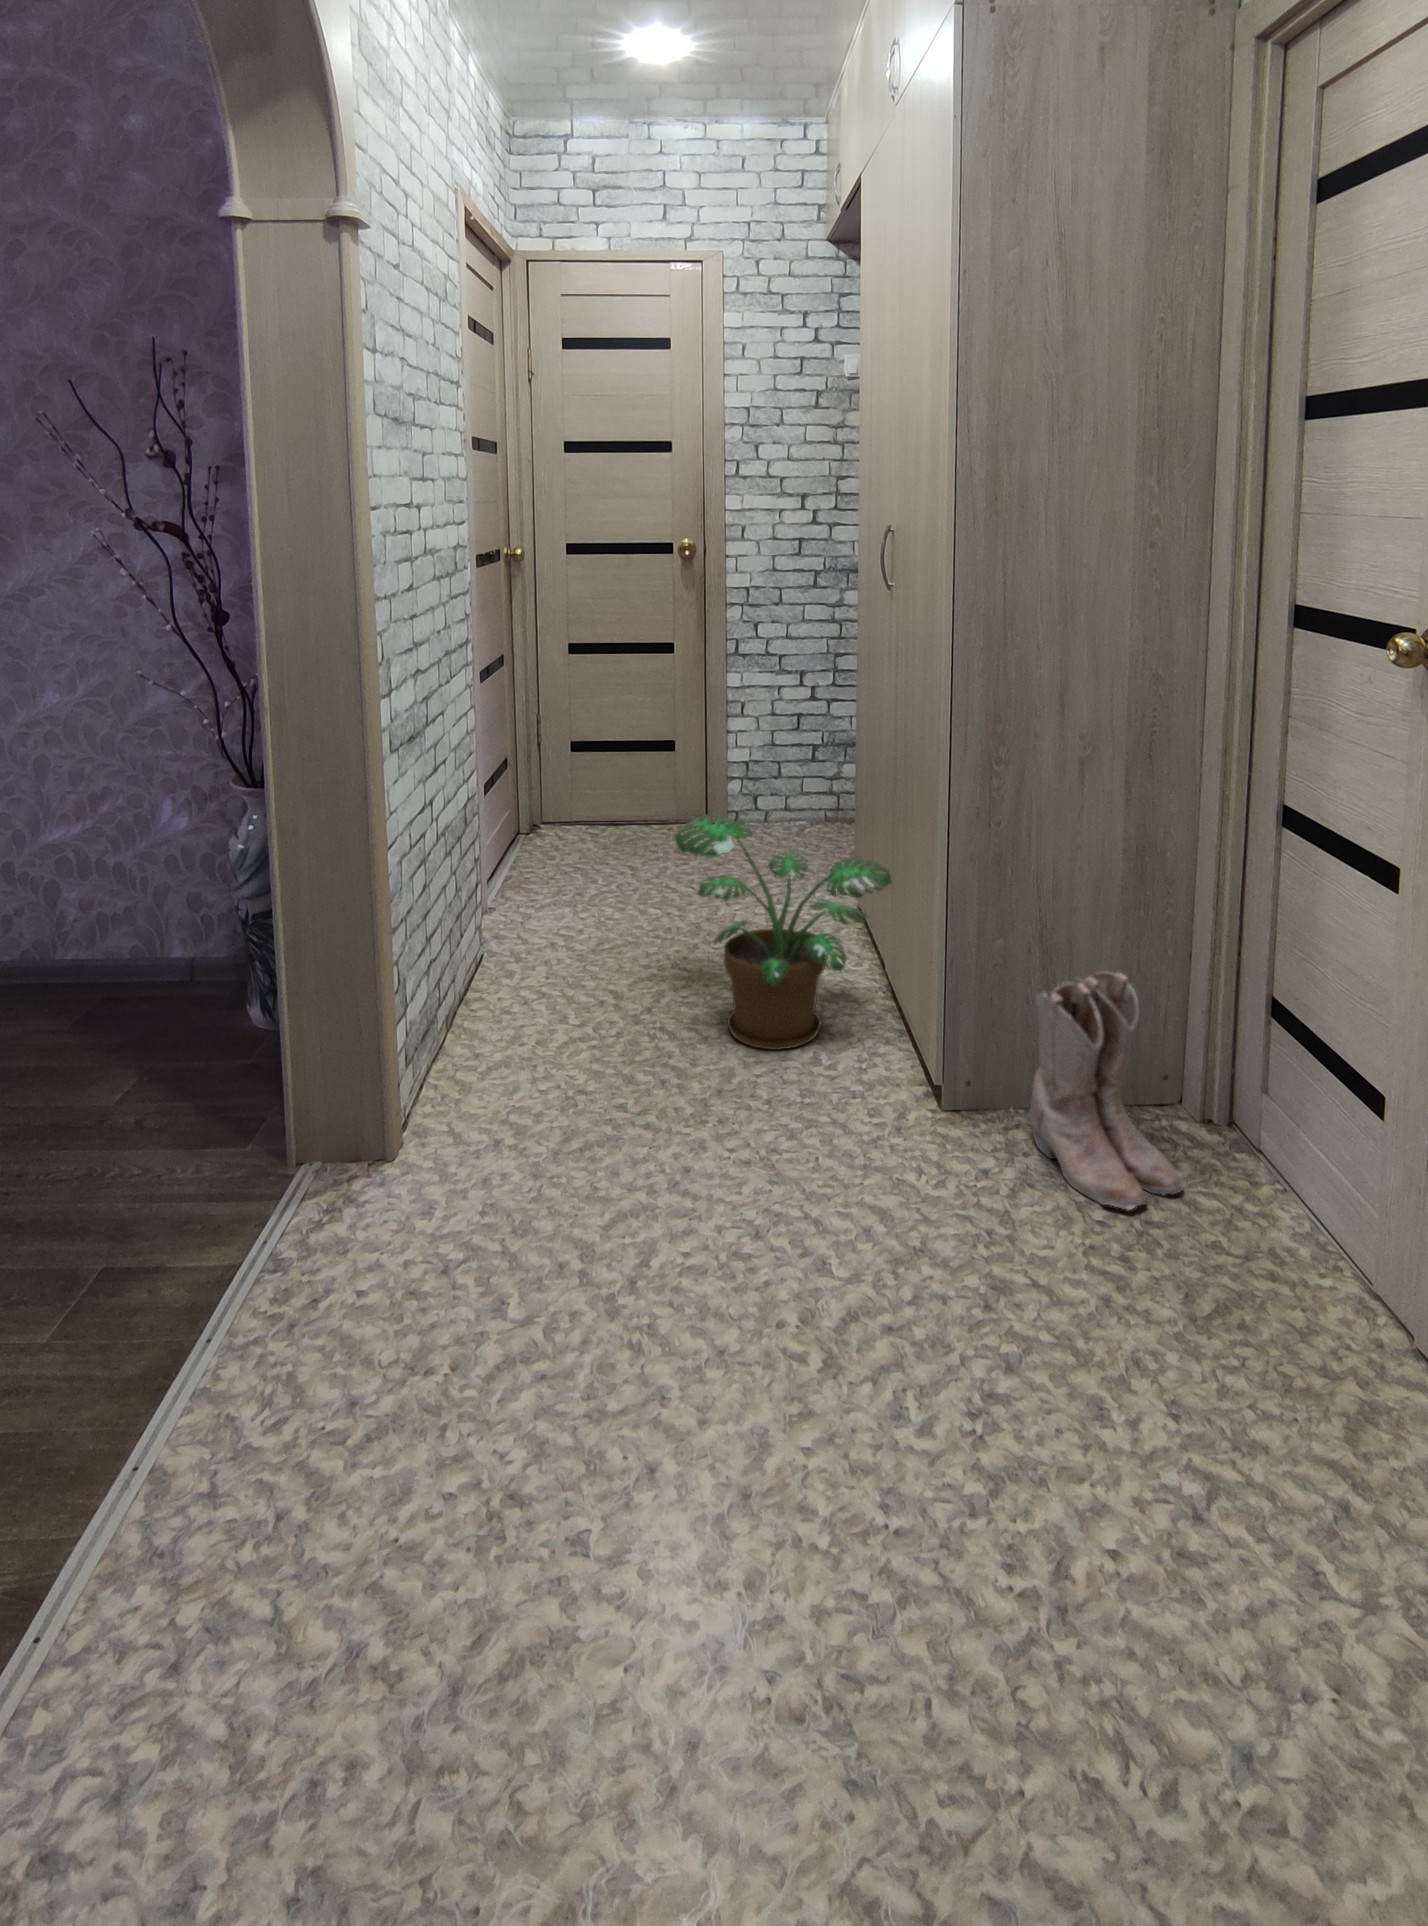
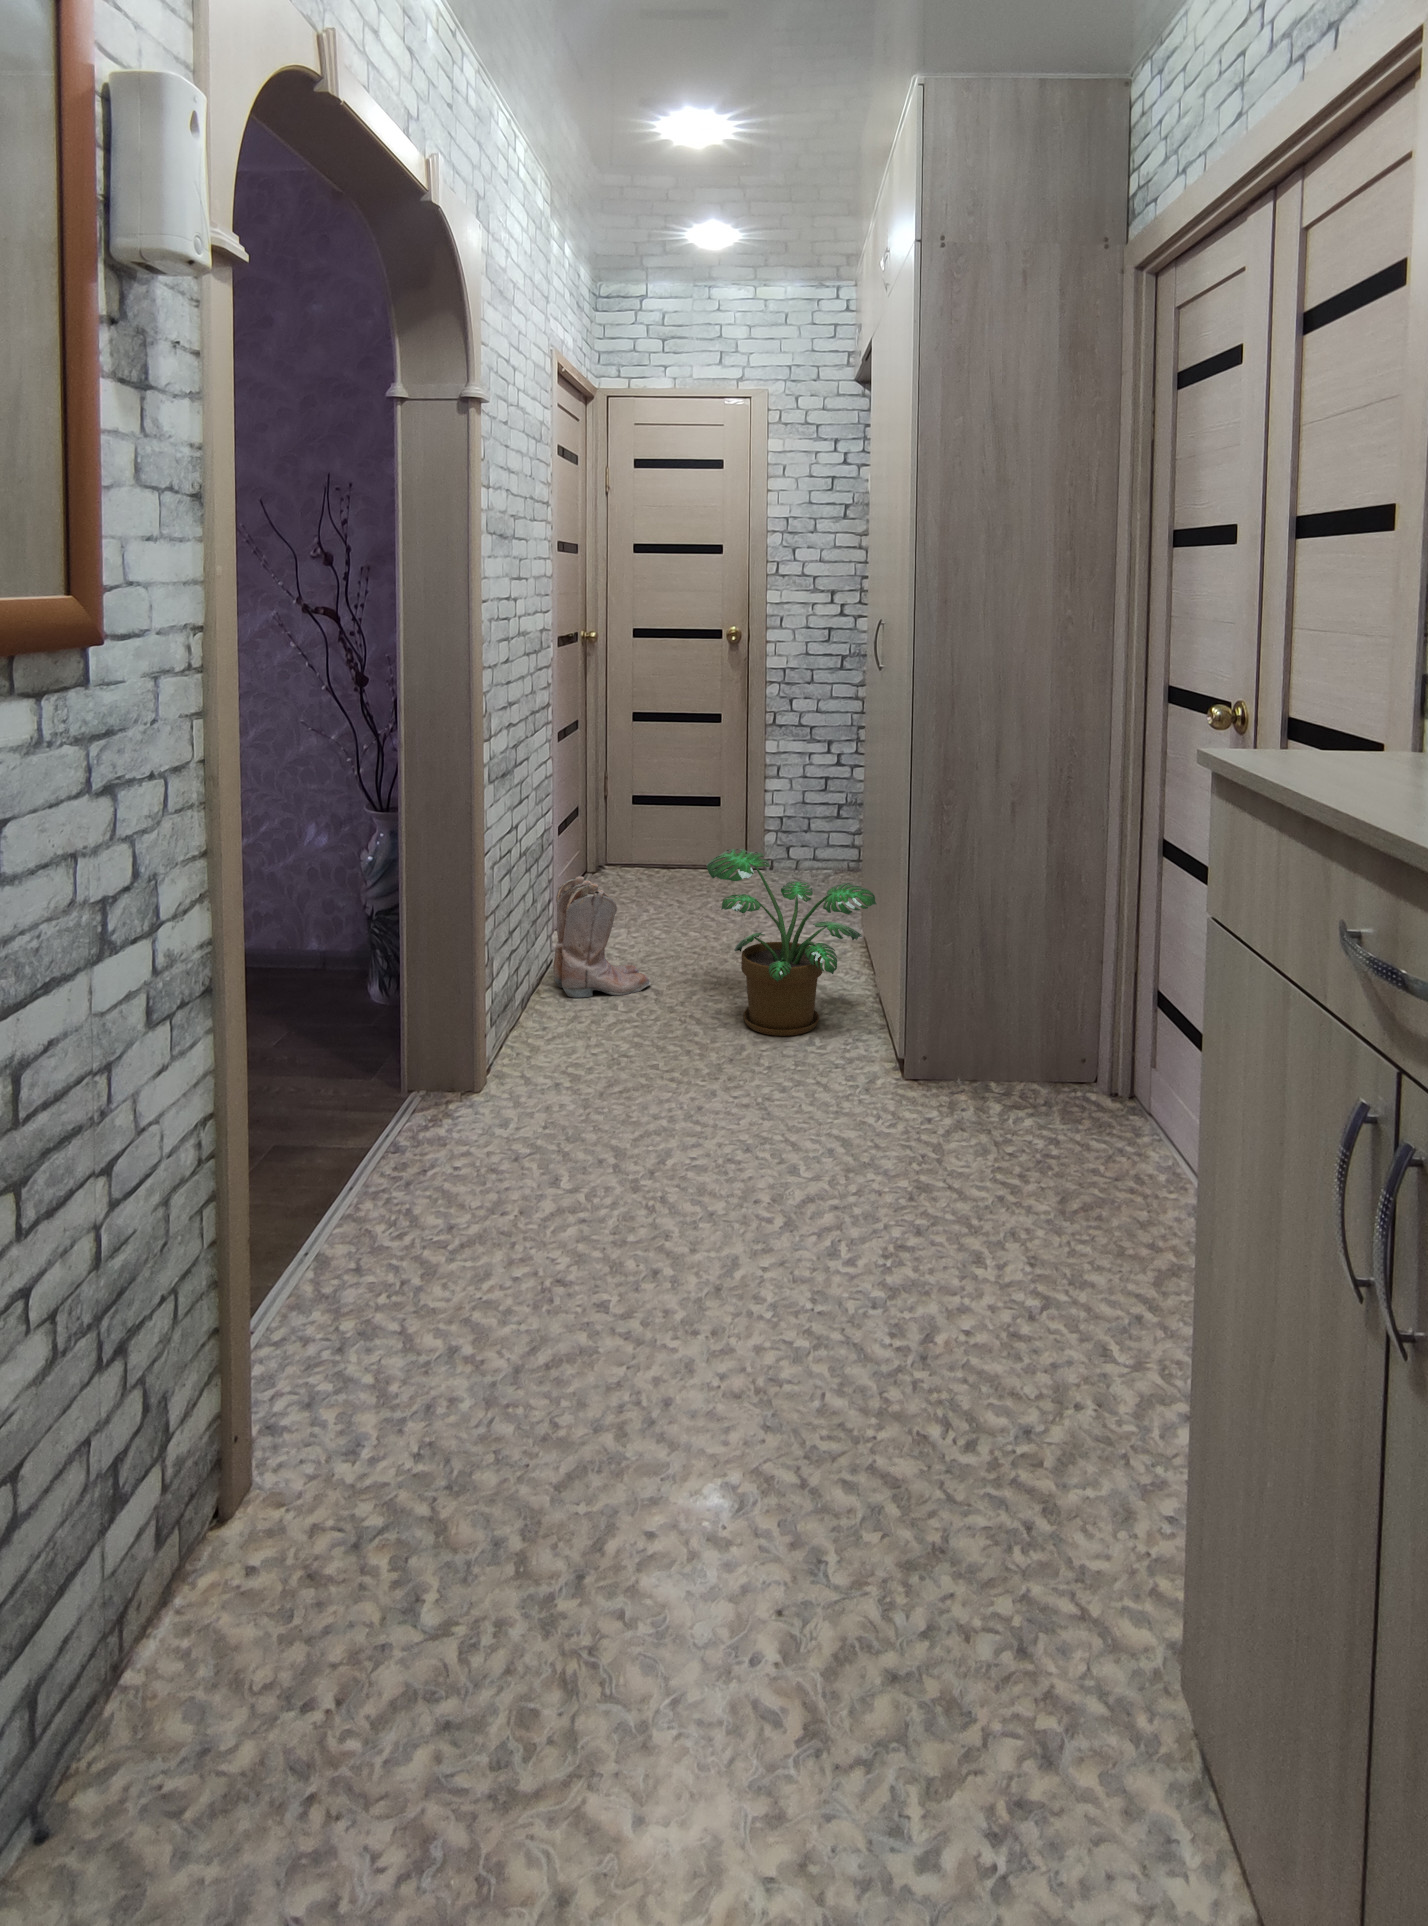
boots: present [1030,971,1183,1210] -> present [553,876,651,998]

